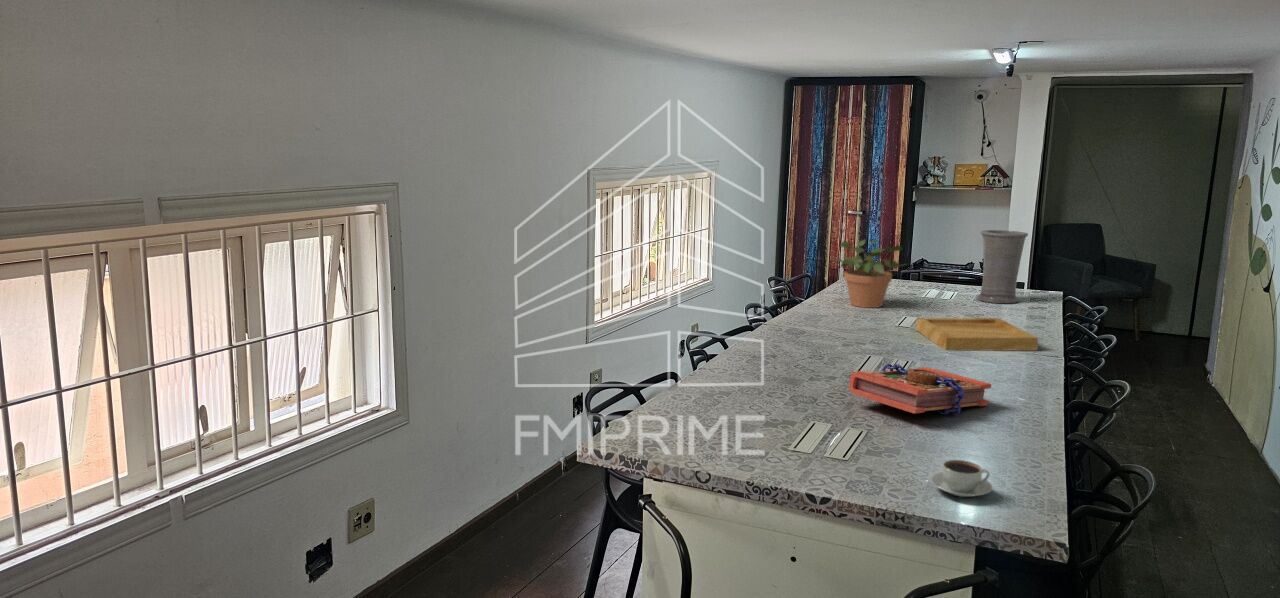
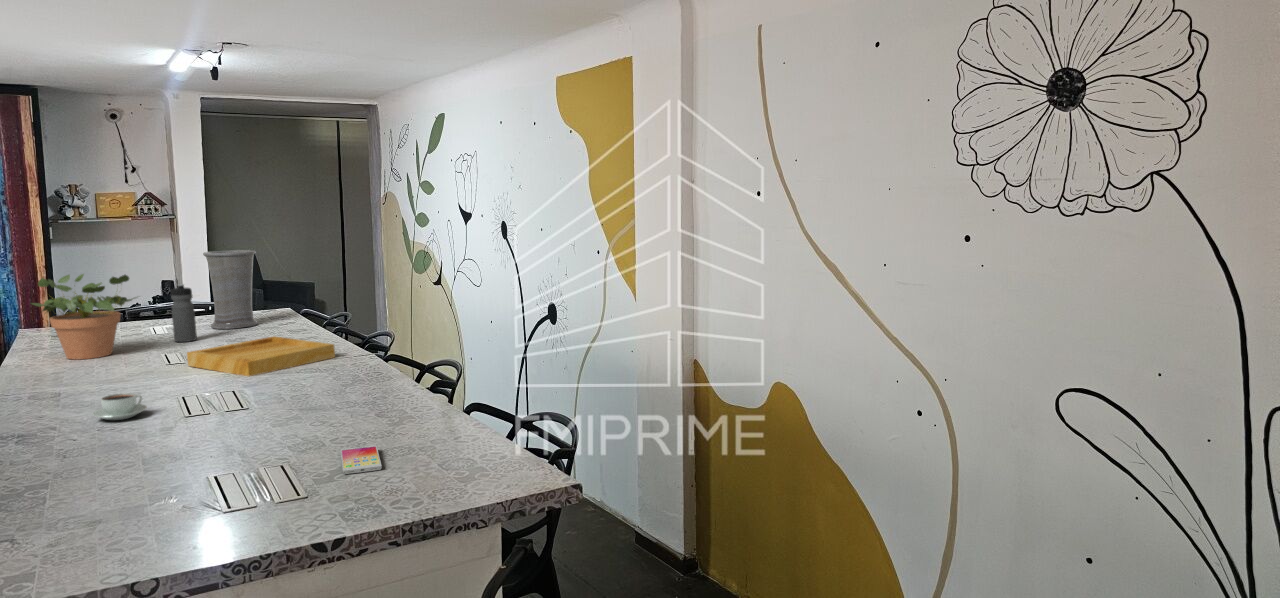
water bottle: none [934,257,955,308] -> present [171,284,197,342]
book: present [849,364,991,415] -> none [220,386,363,434]
smartphone: none [896,433,948,461] -> present [340,445,382,474]
coffee cup: present [931,460,992,497] -> present [92,393,147,420]

